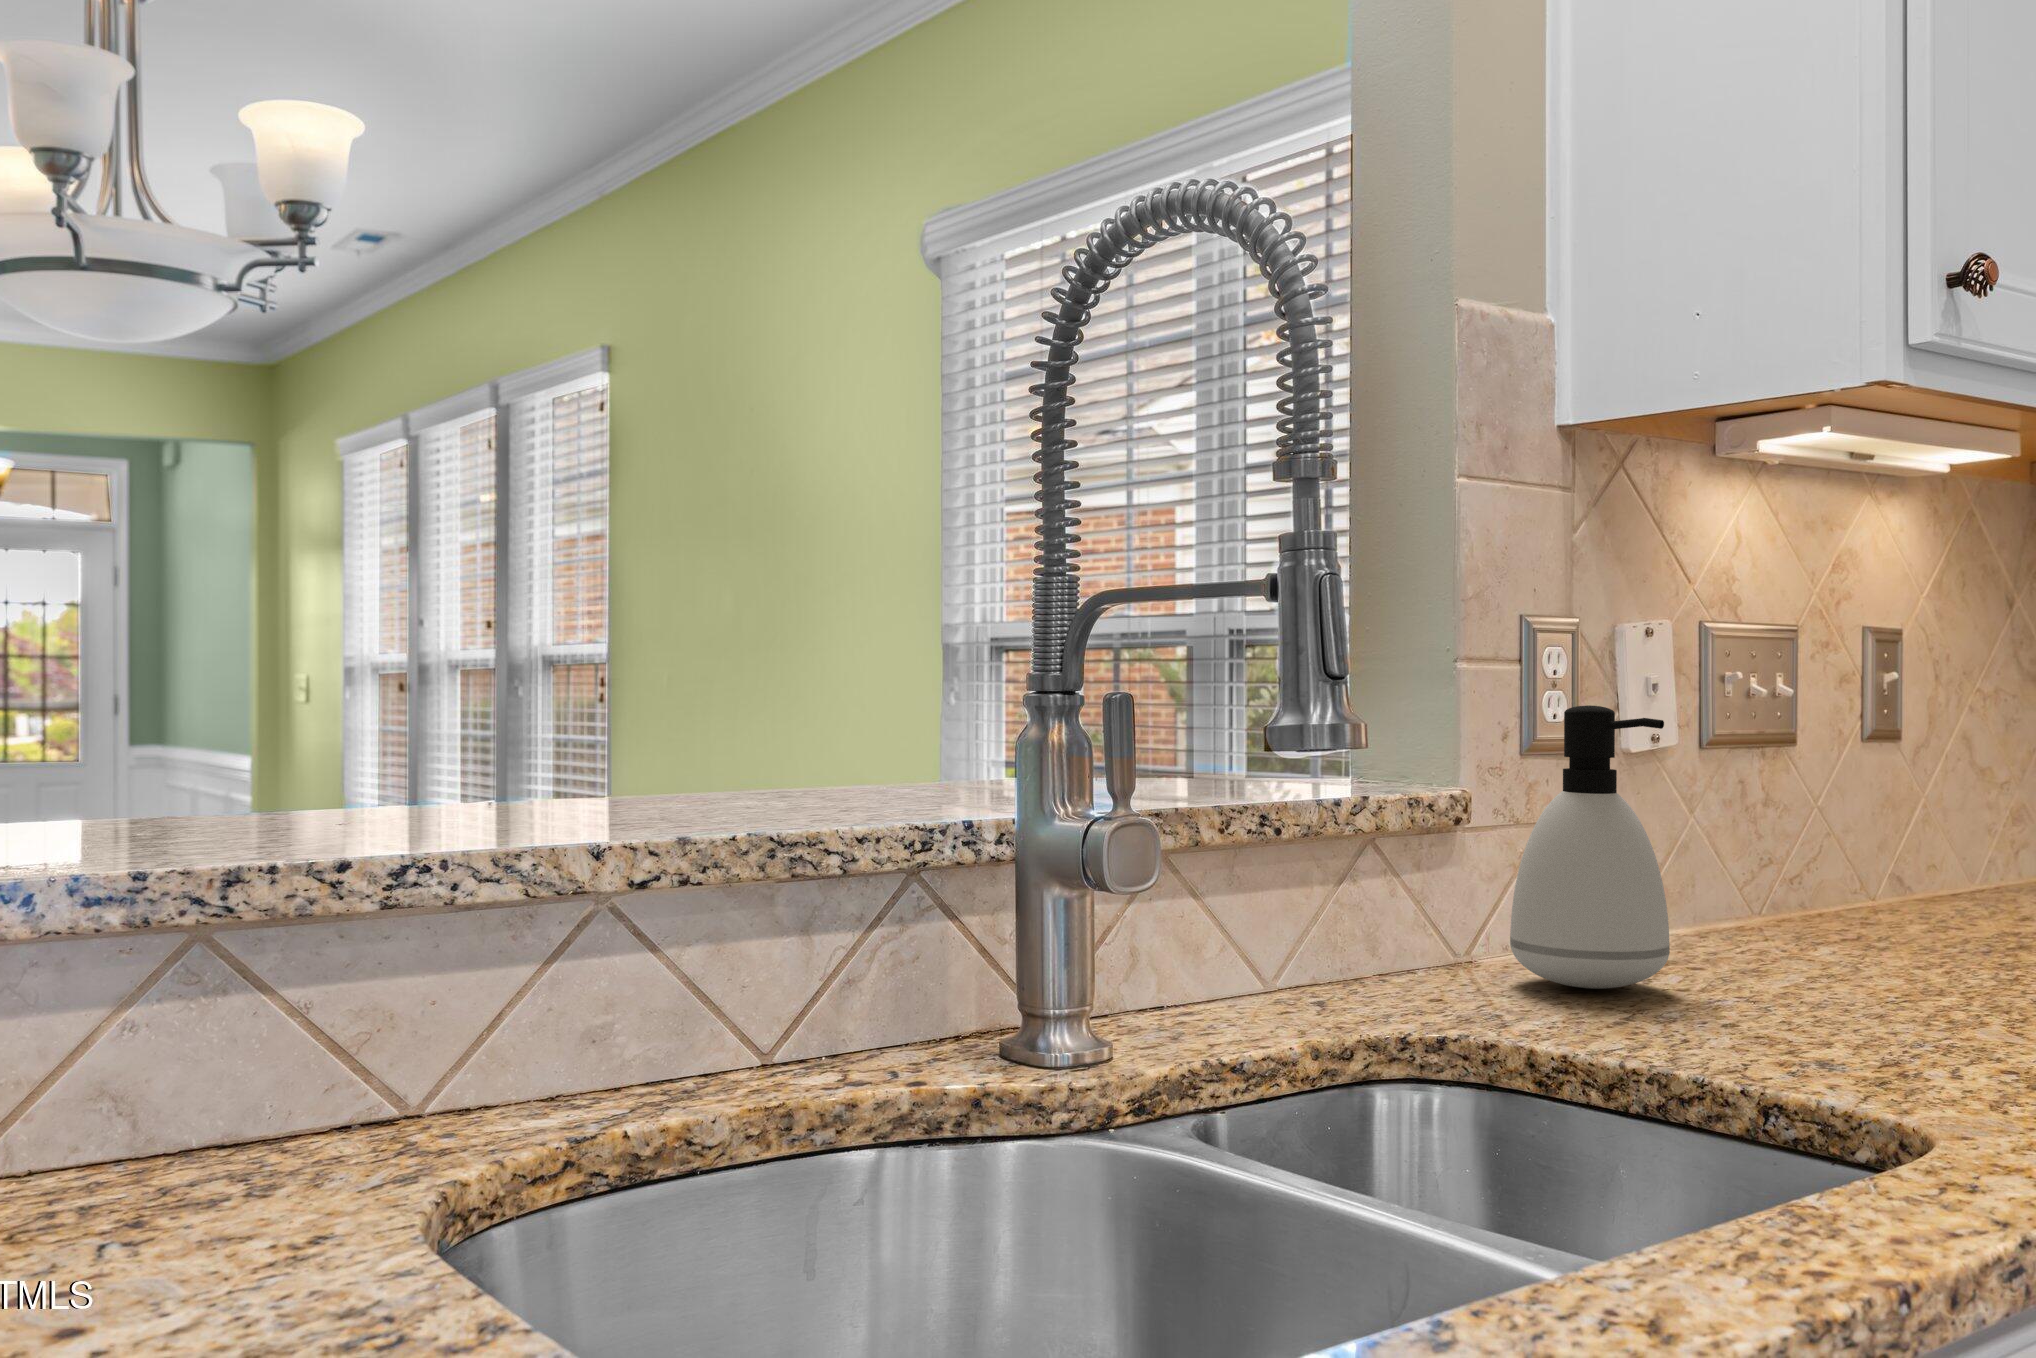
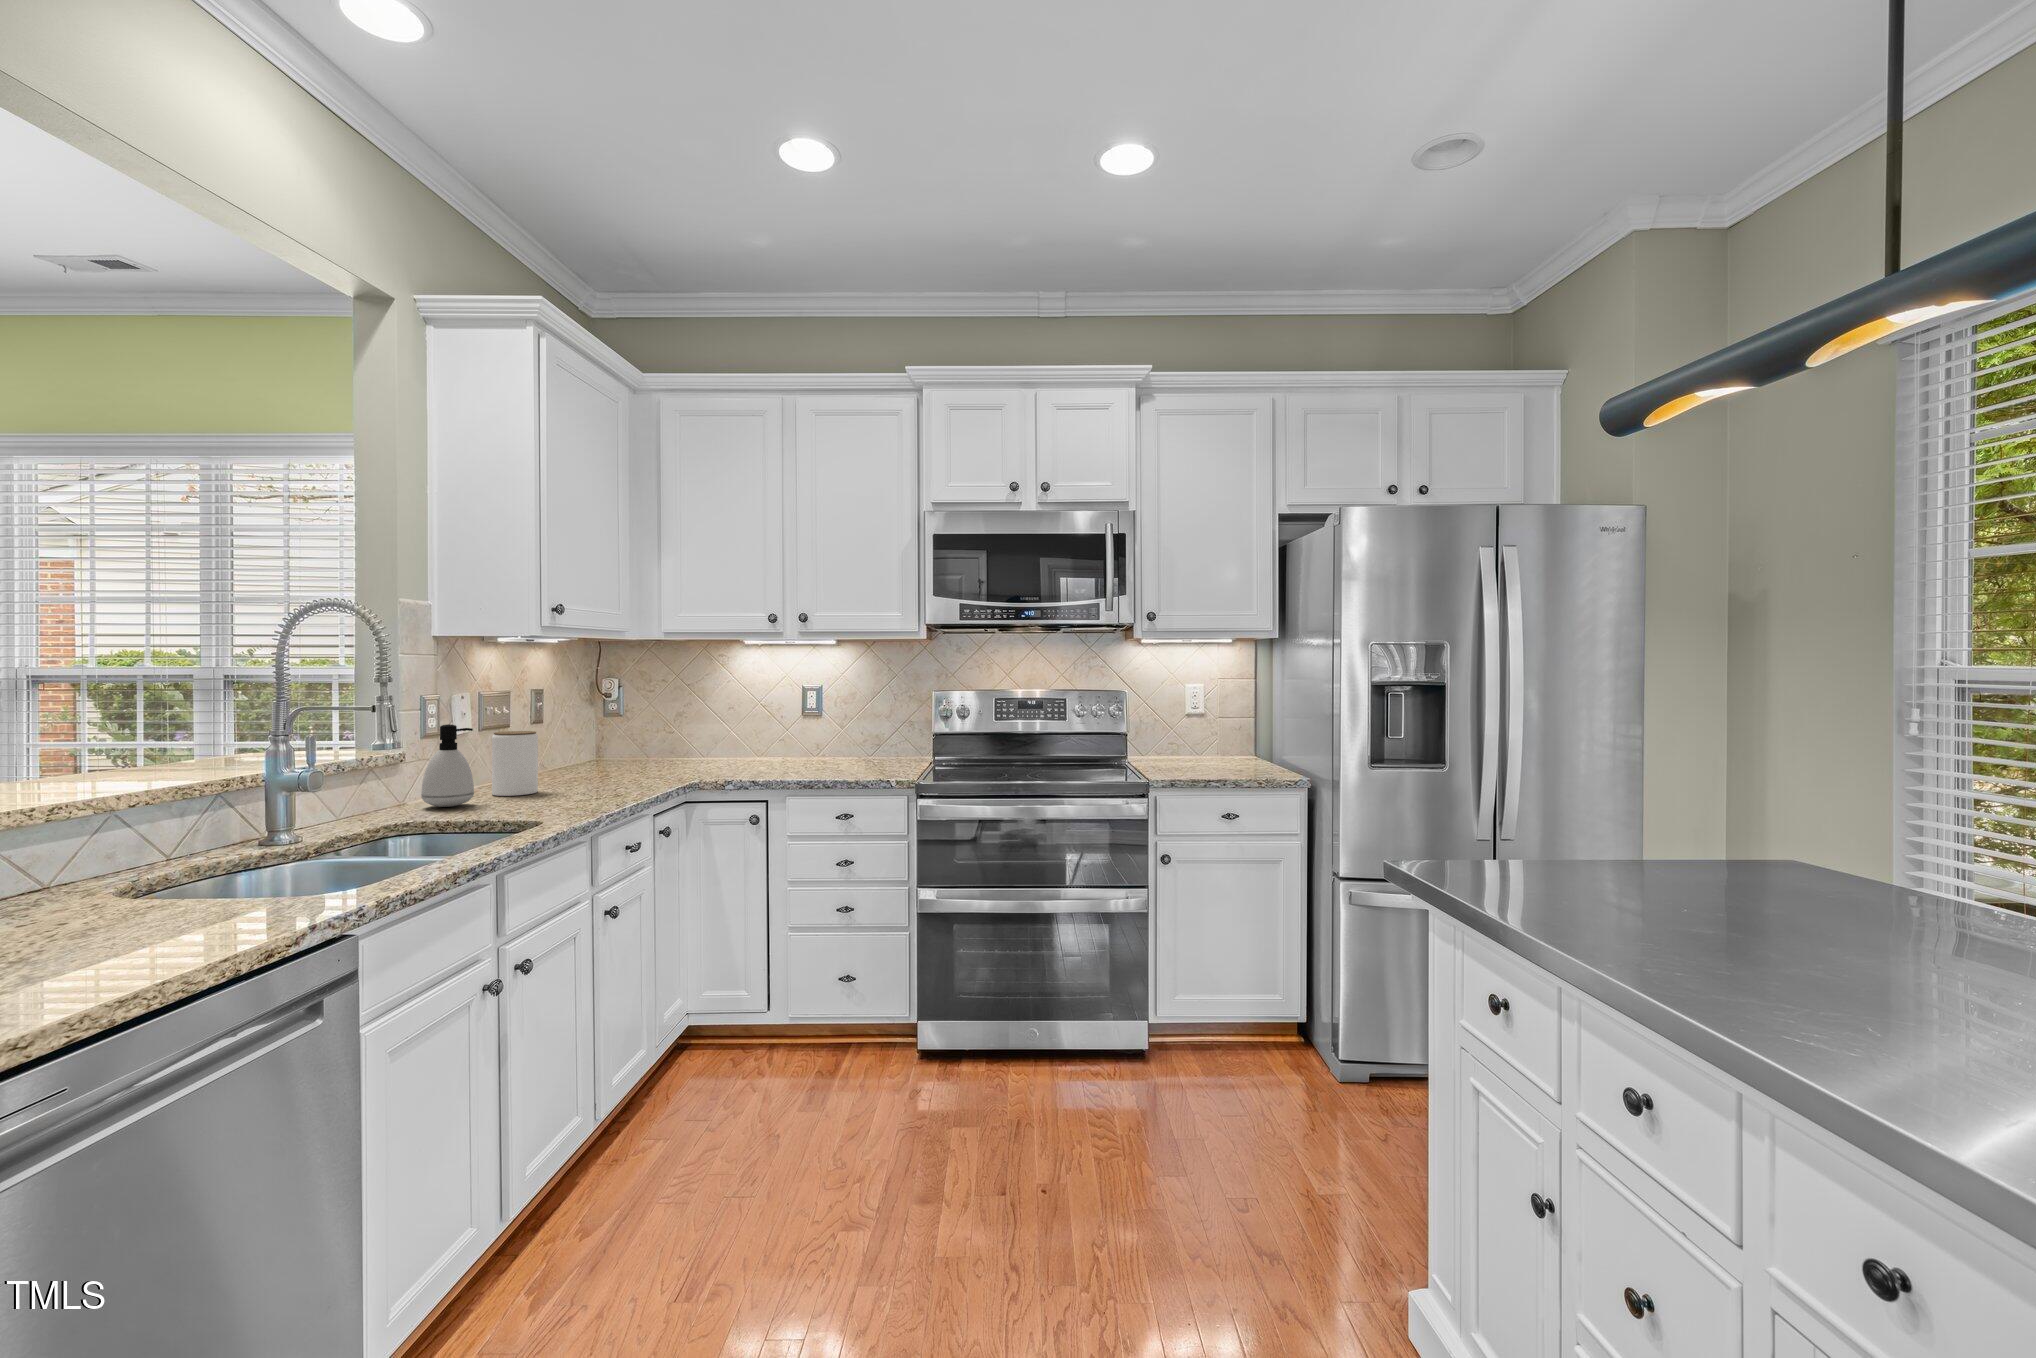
jar: none [1734,749,1888,975] -> present [492,731,538,796]

